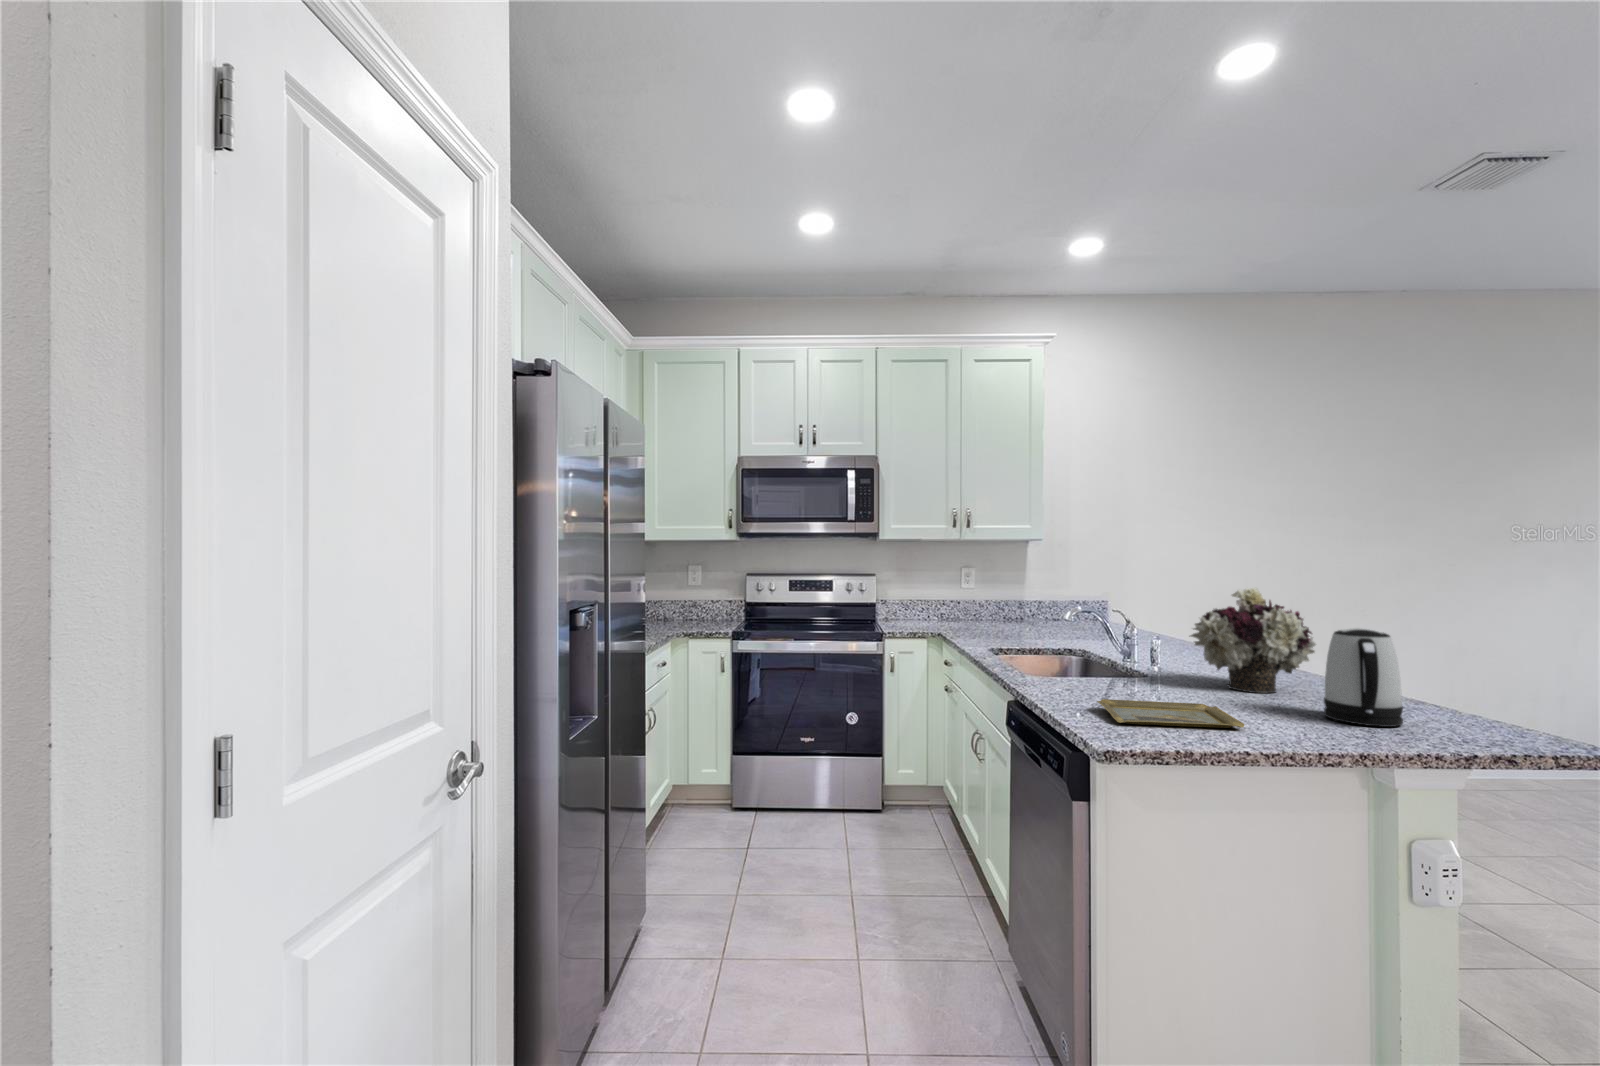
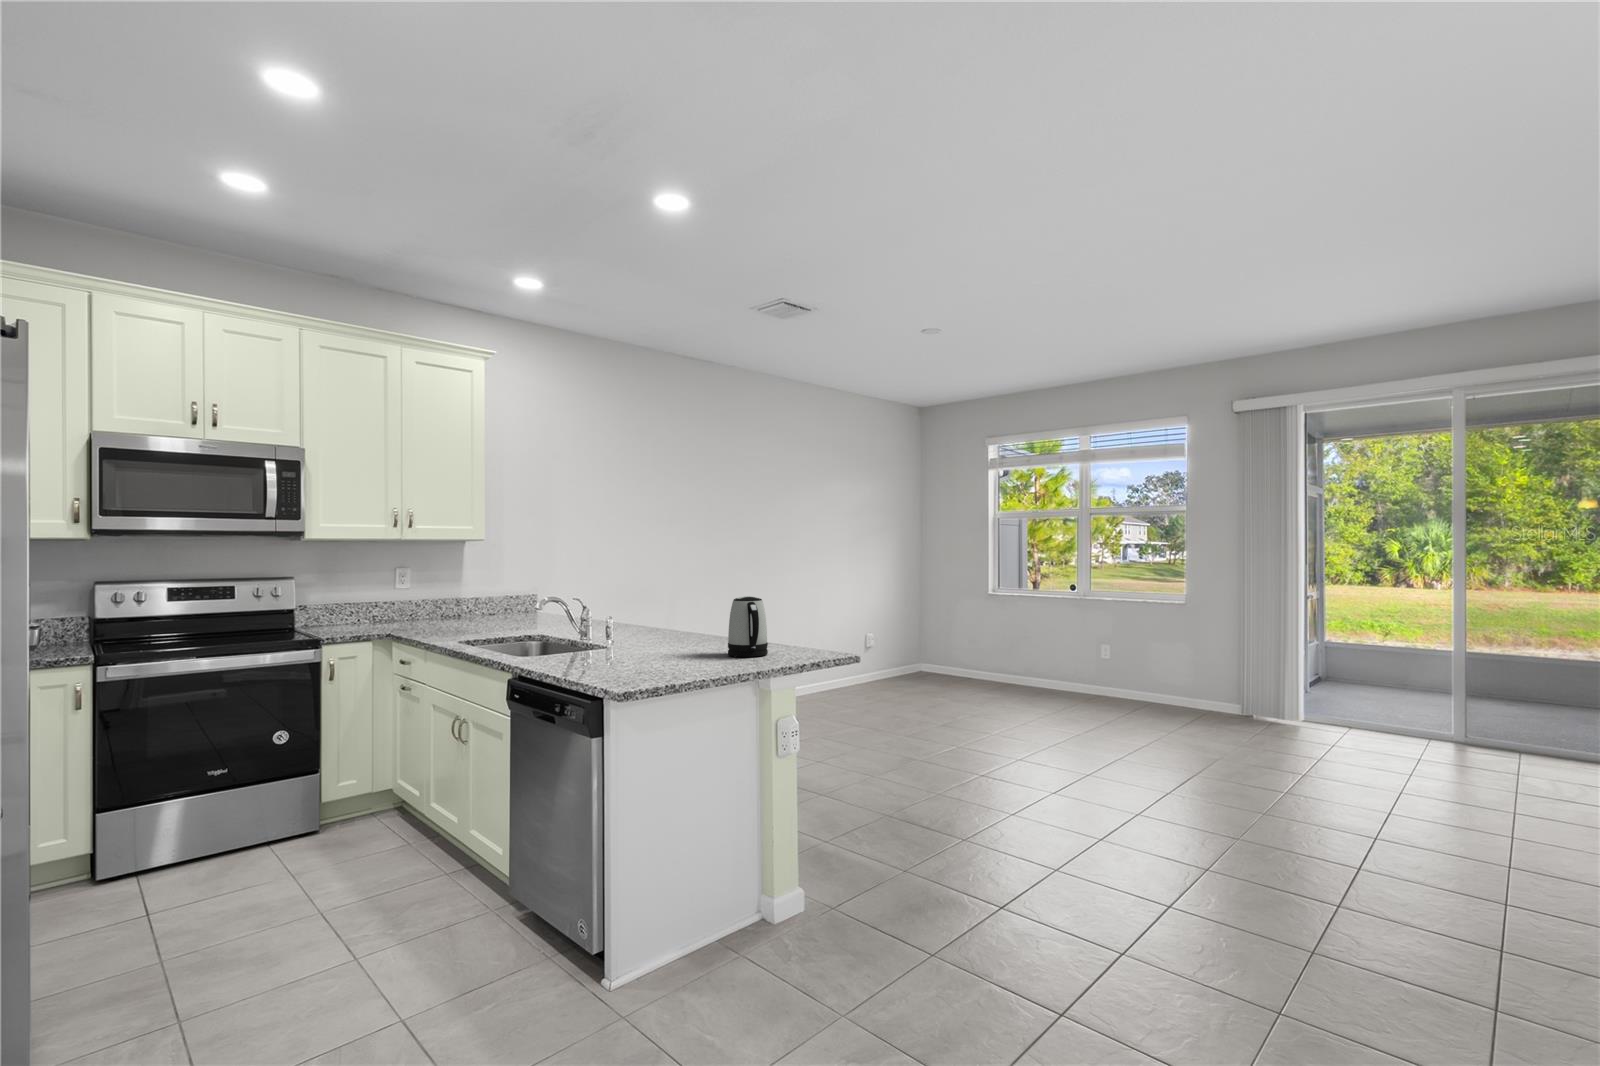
flower arrangement: present [1189,587,1316,693] -> none [638,573,714,649]
tray: present [1097,699,1244,728] -> none [594,657,694,676]

